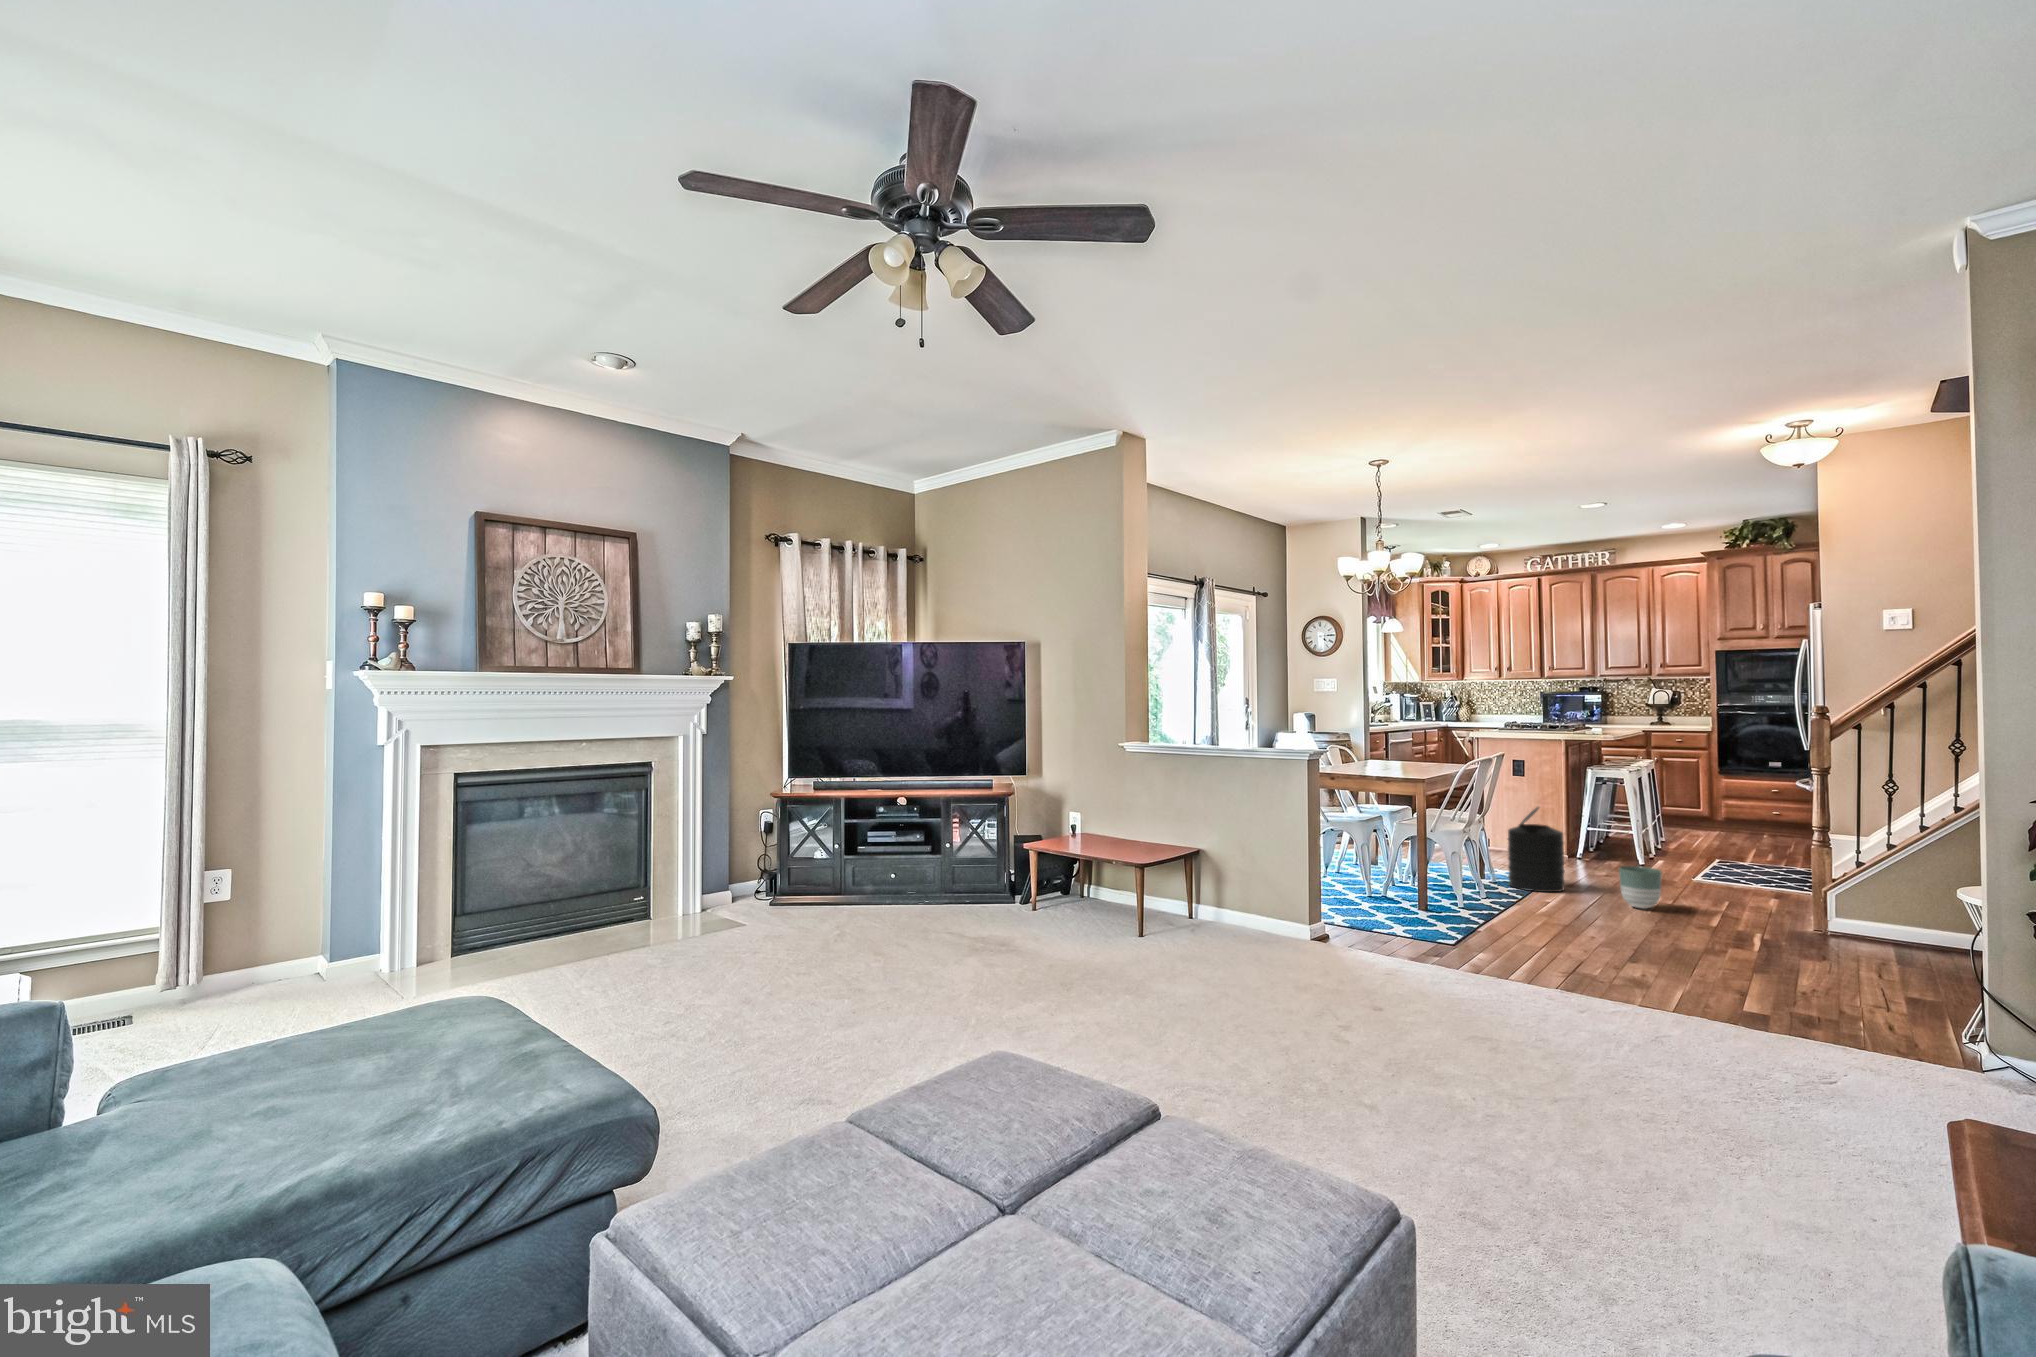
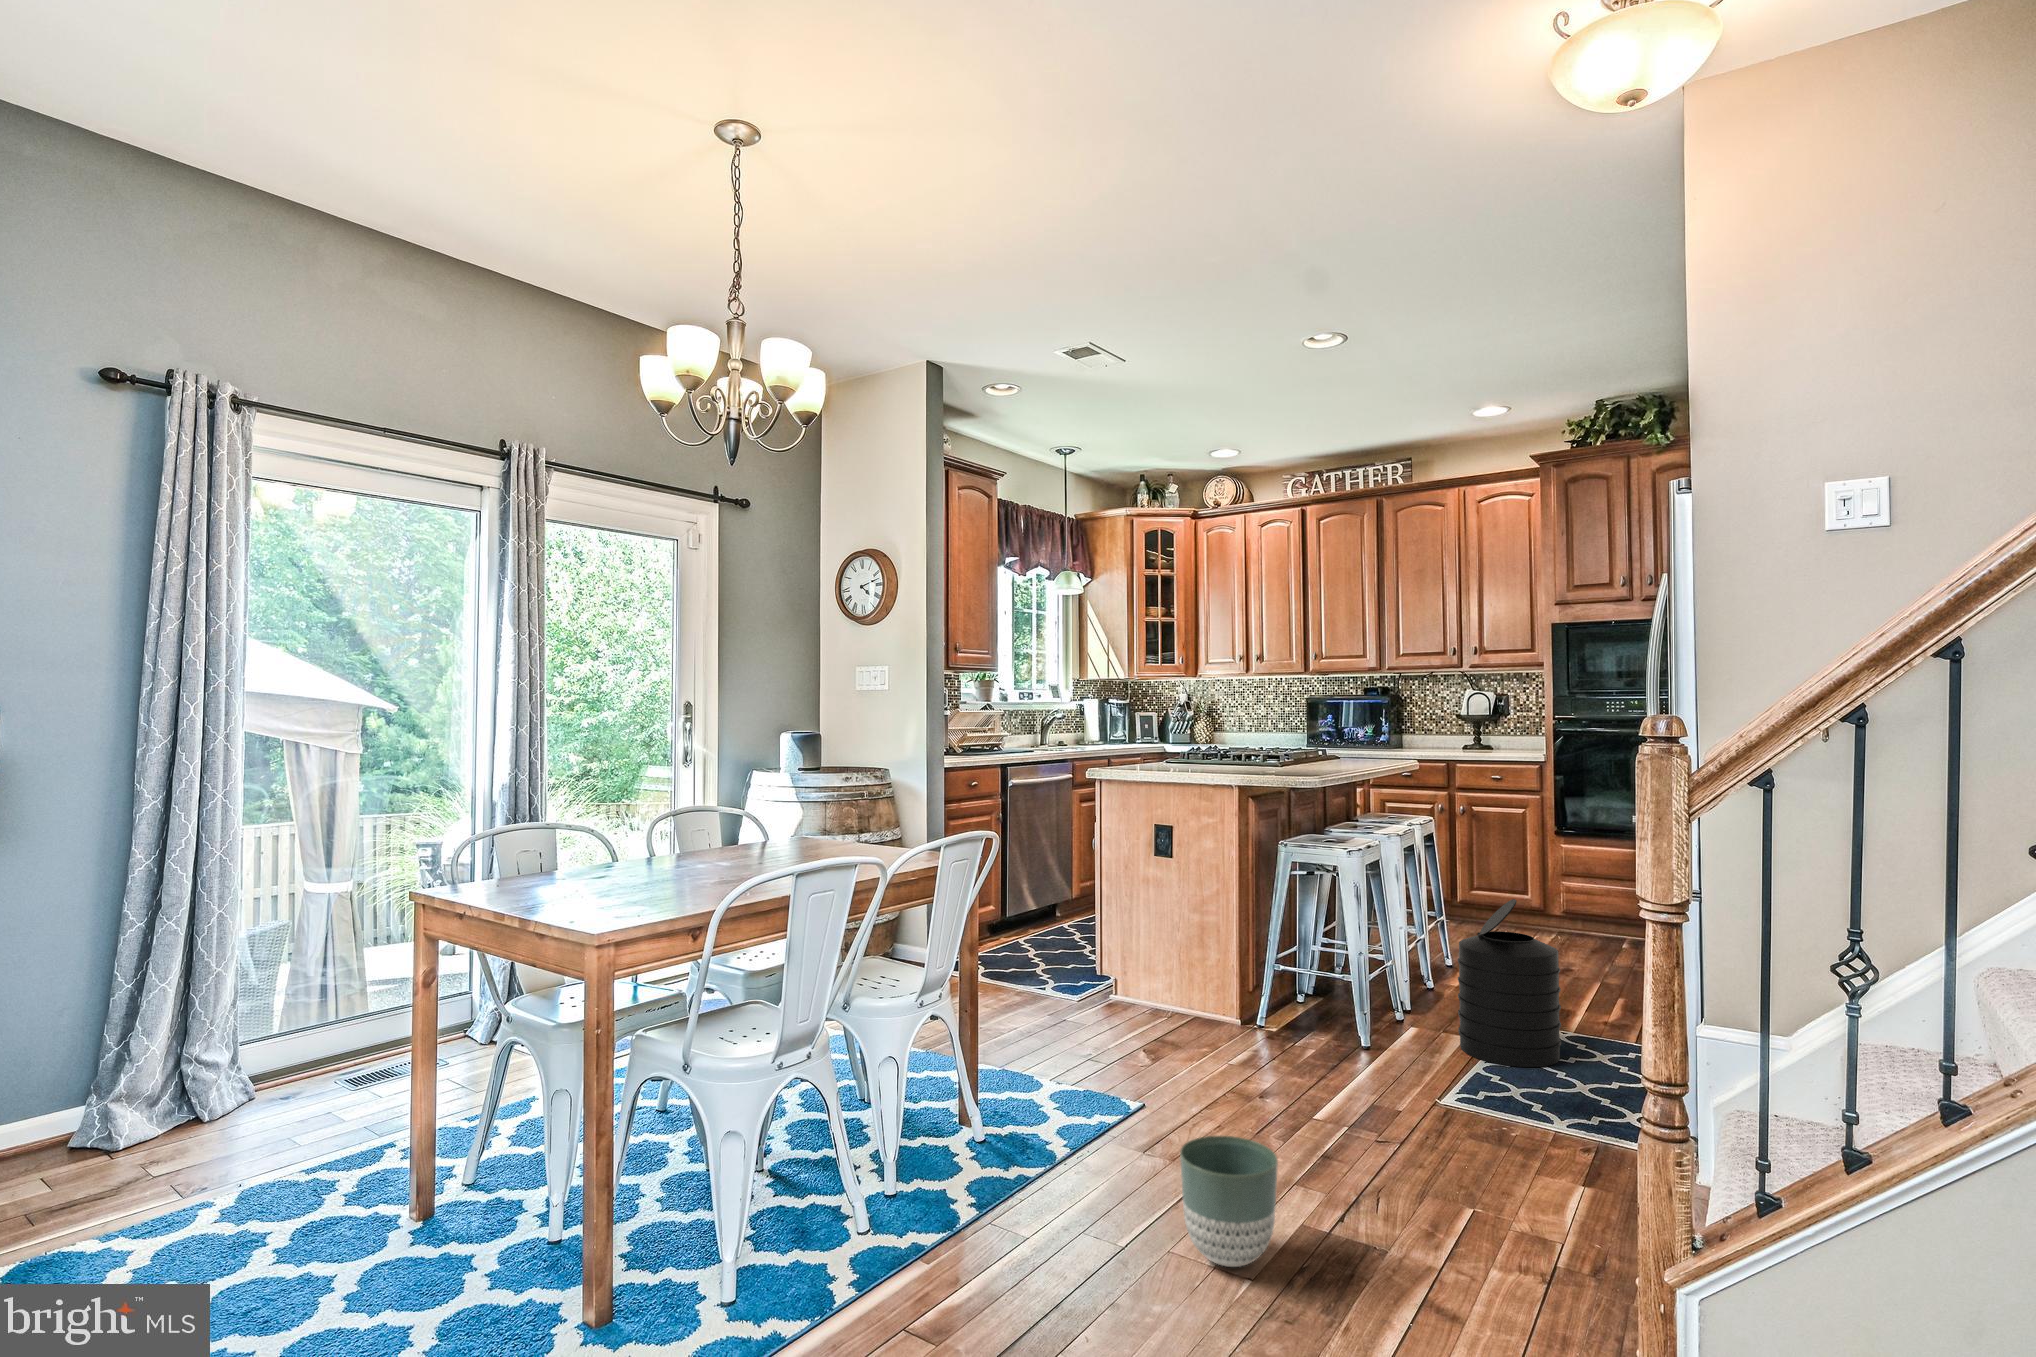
trash can: present [1508,807,1565,892] -> present [1458,899,1561,1067]

